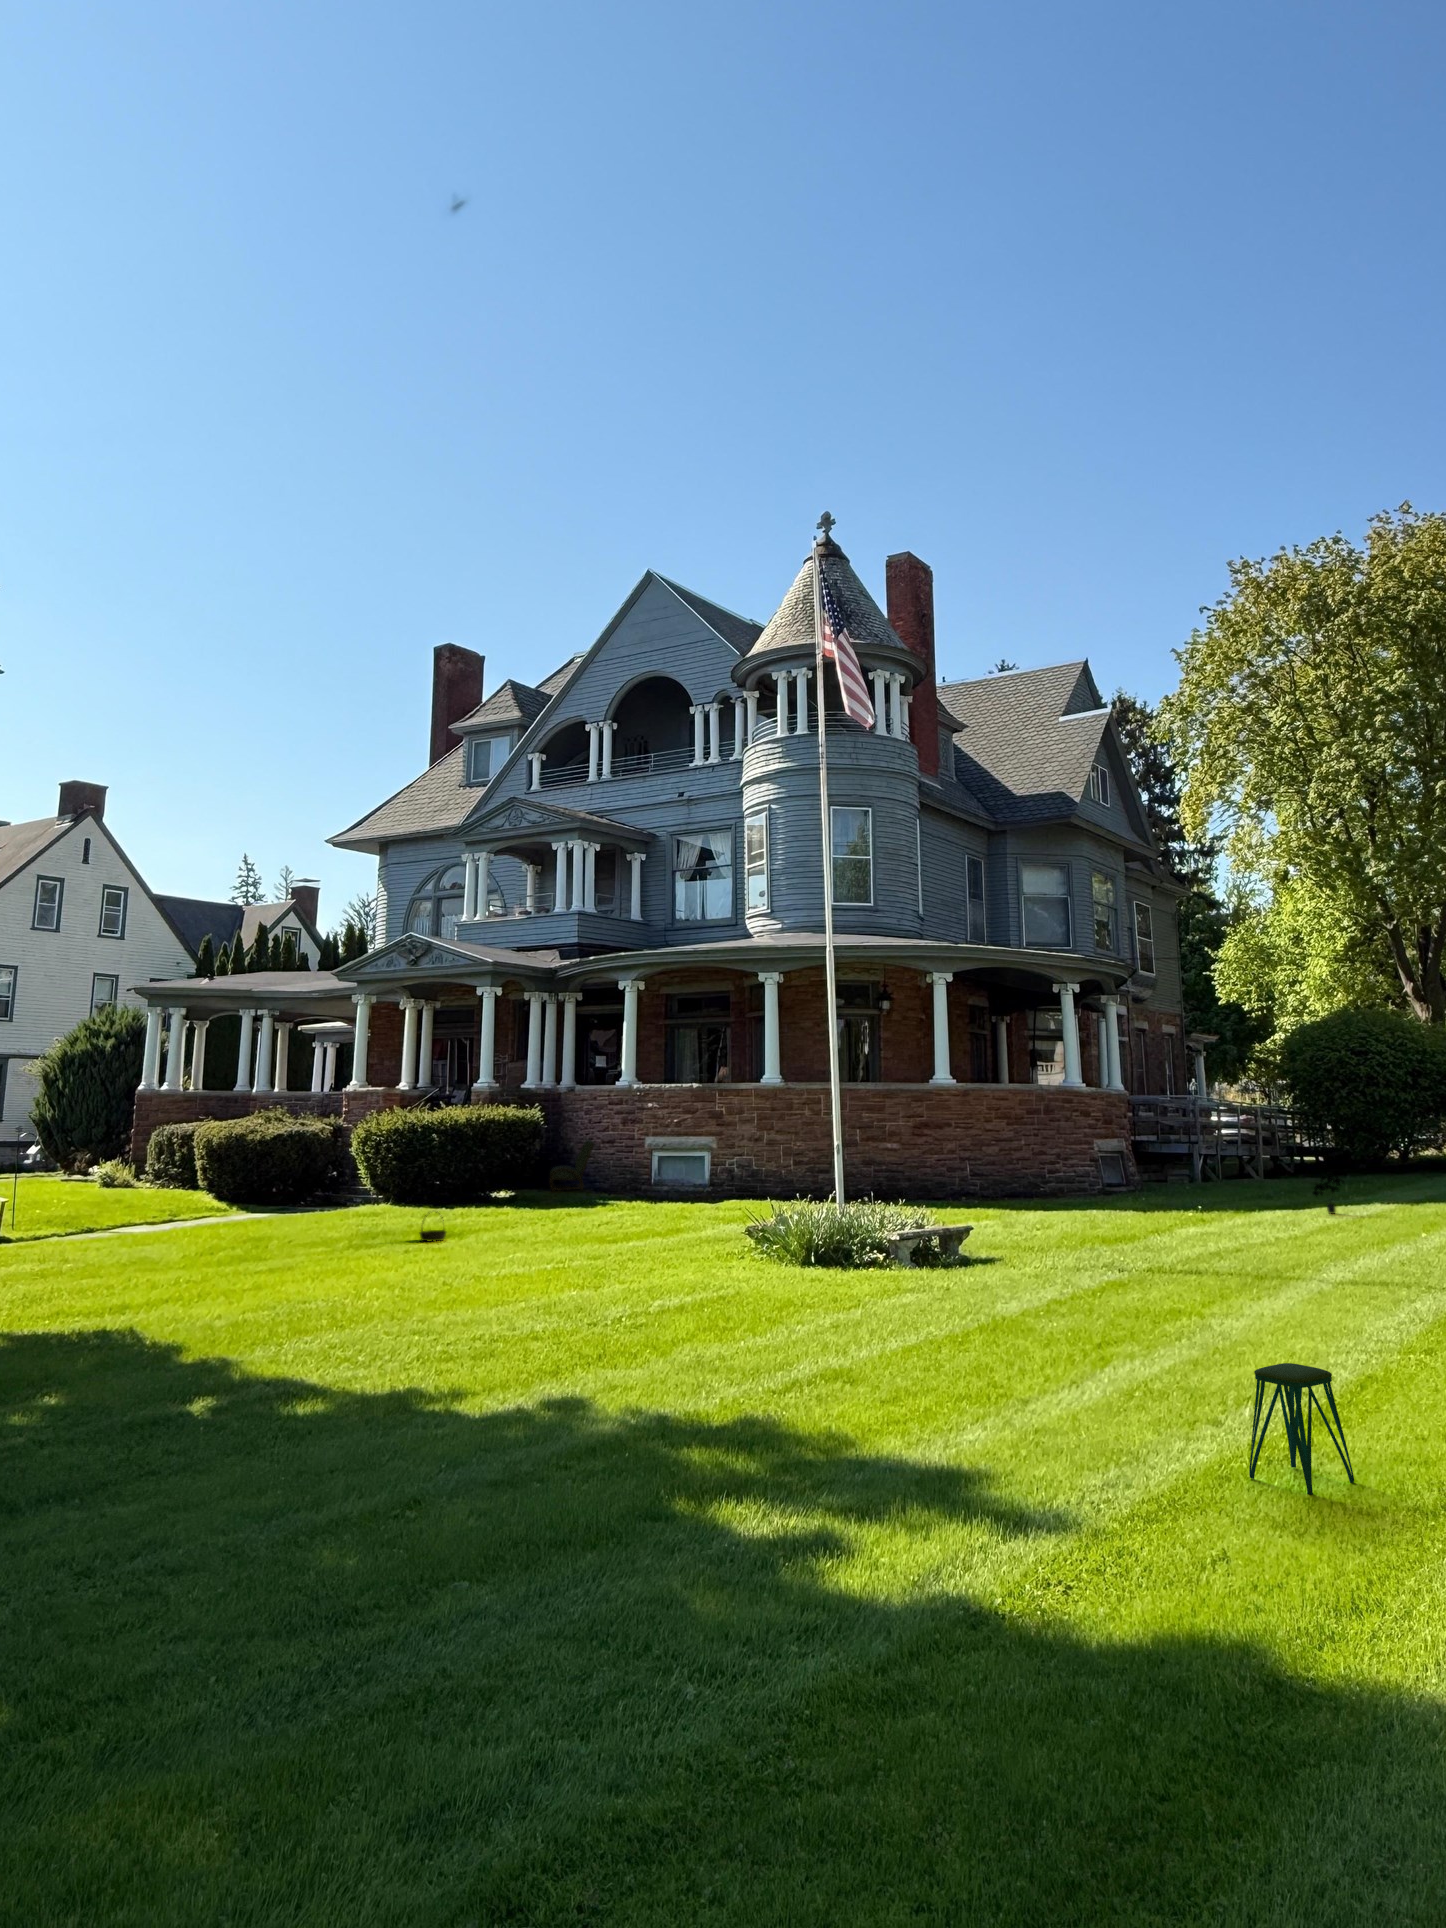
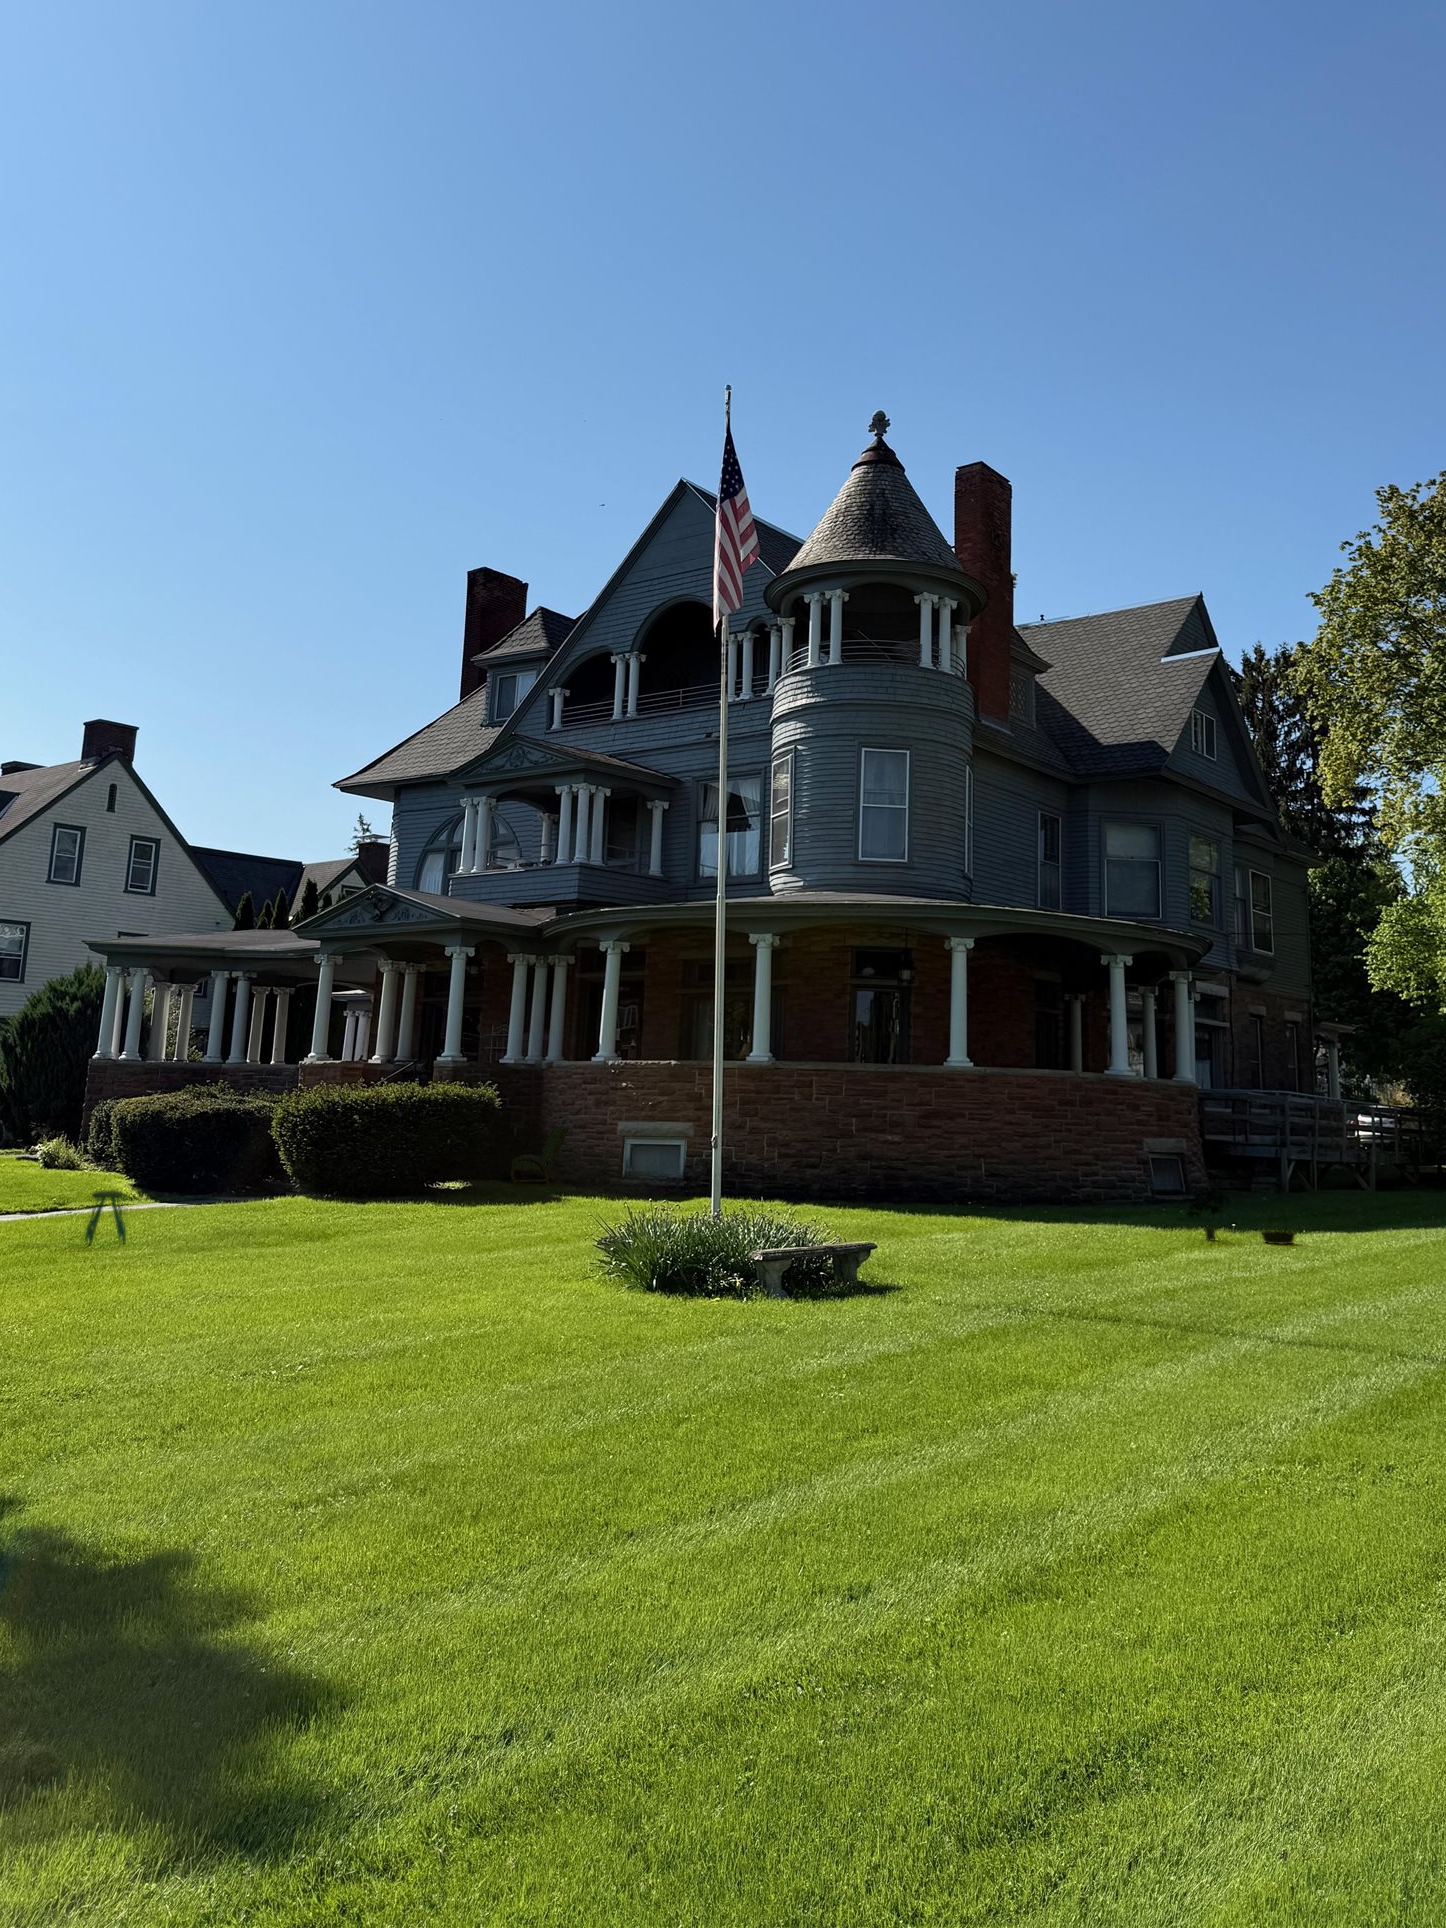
potted plant: present [1313,1174,1344,1214] -> present [1187,1190,1230,1240]
basket: present [420,1216,446,1242] -> present [1262,1210,1295,1244]
stool: present [1249,1363,1354,1494] -> present [85,1190,126,1245]

